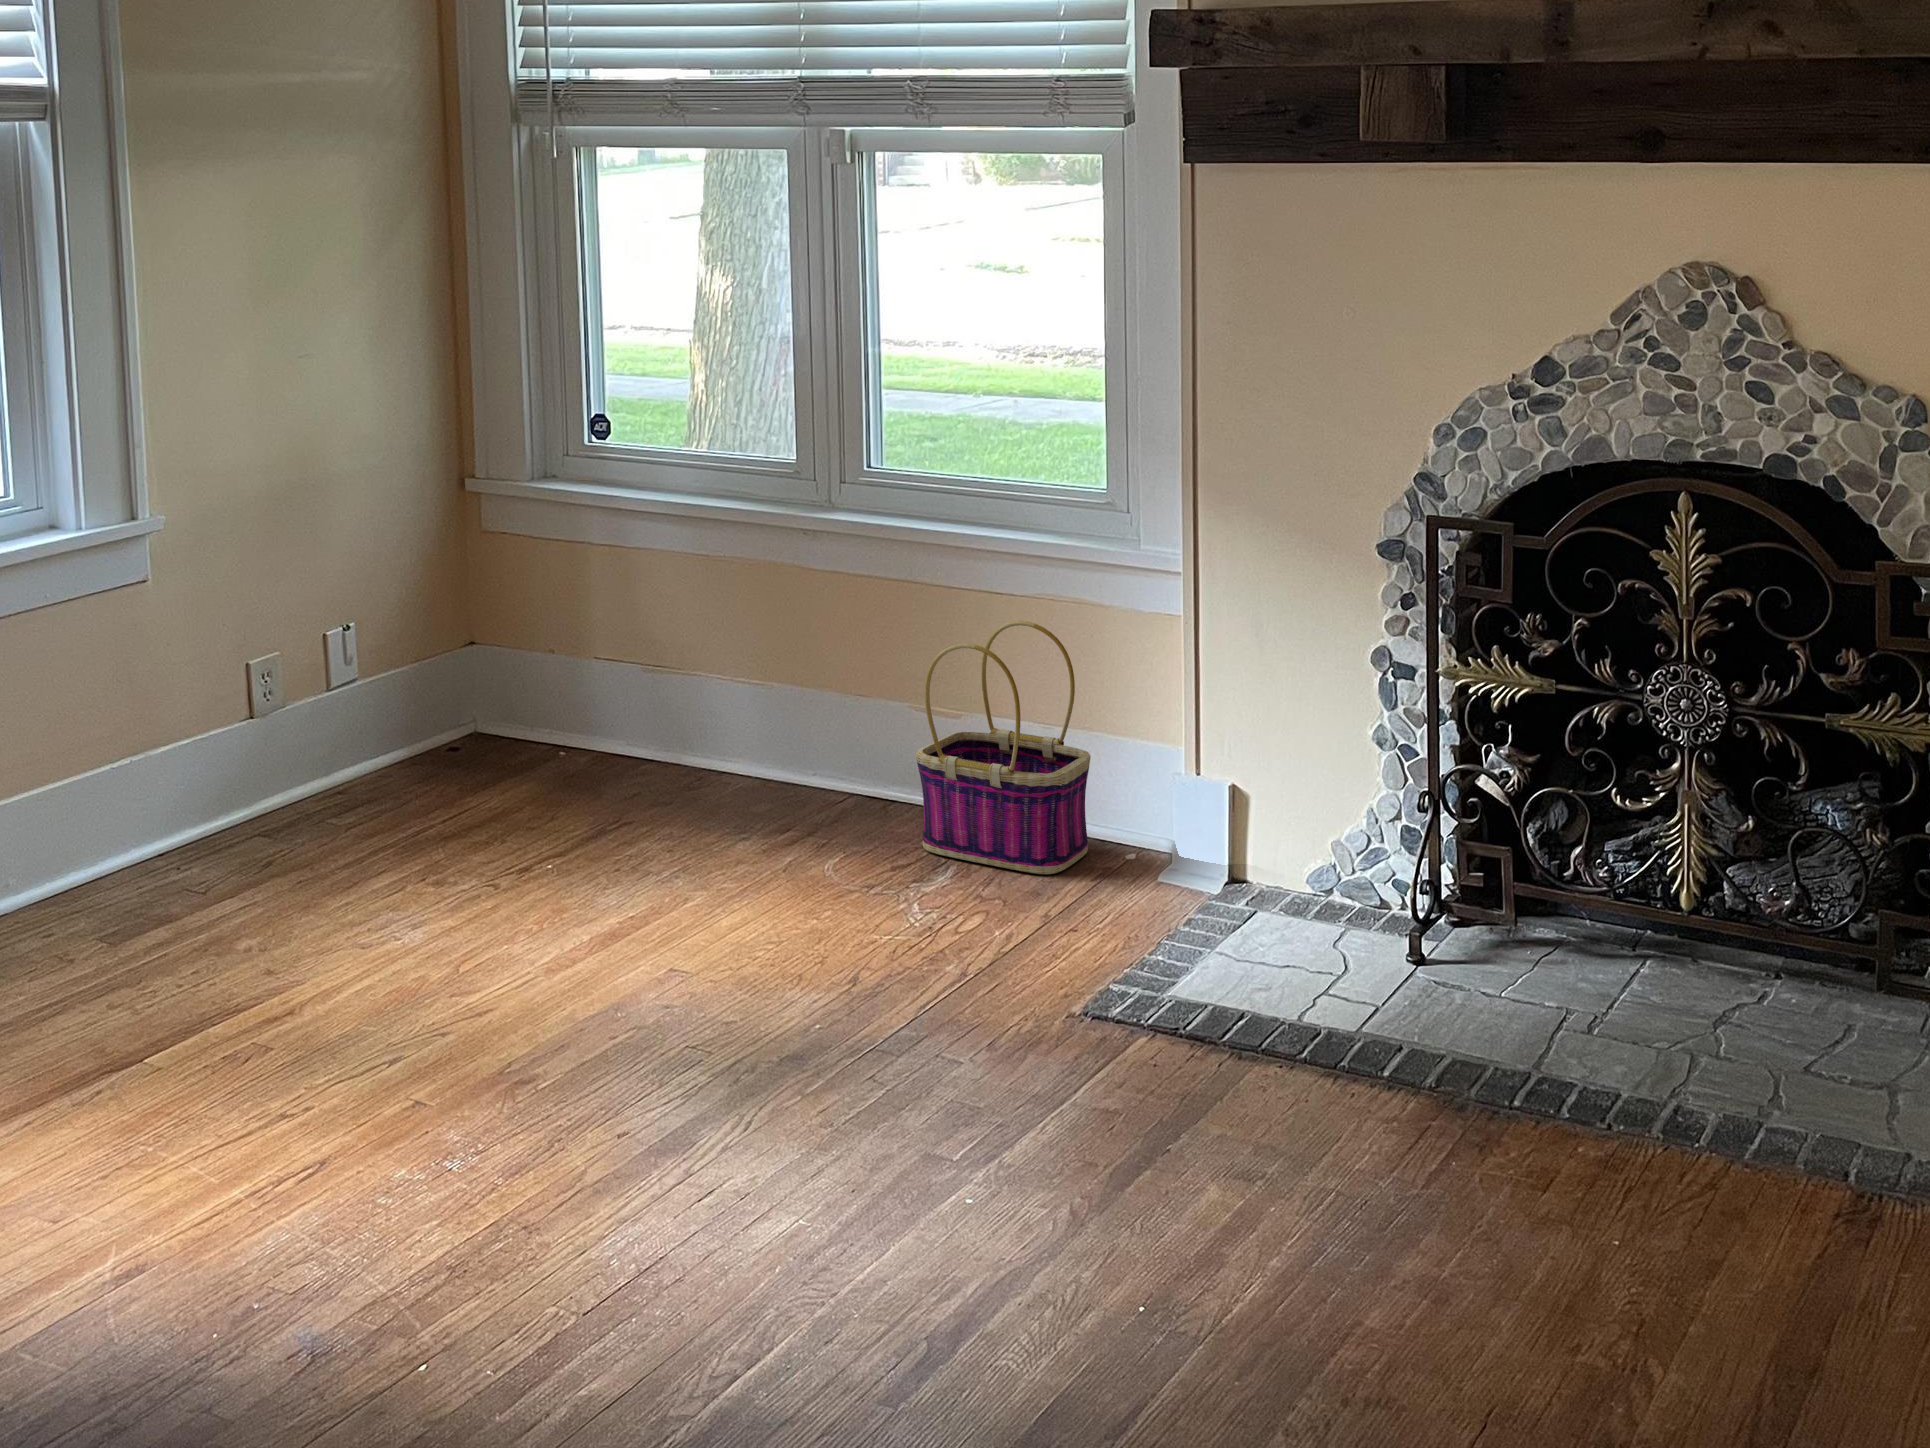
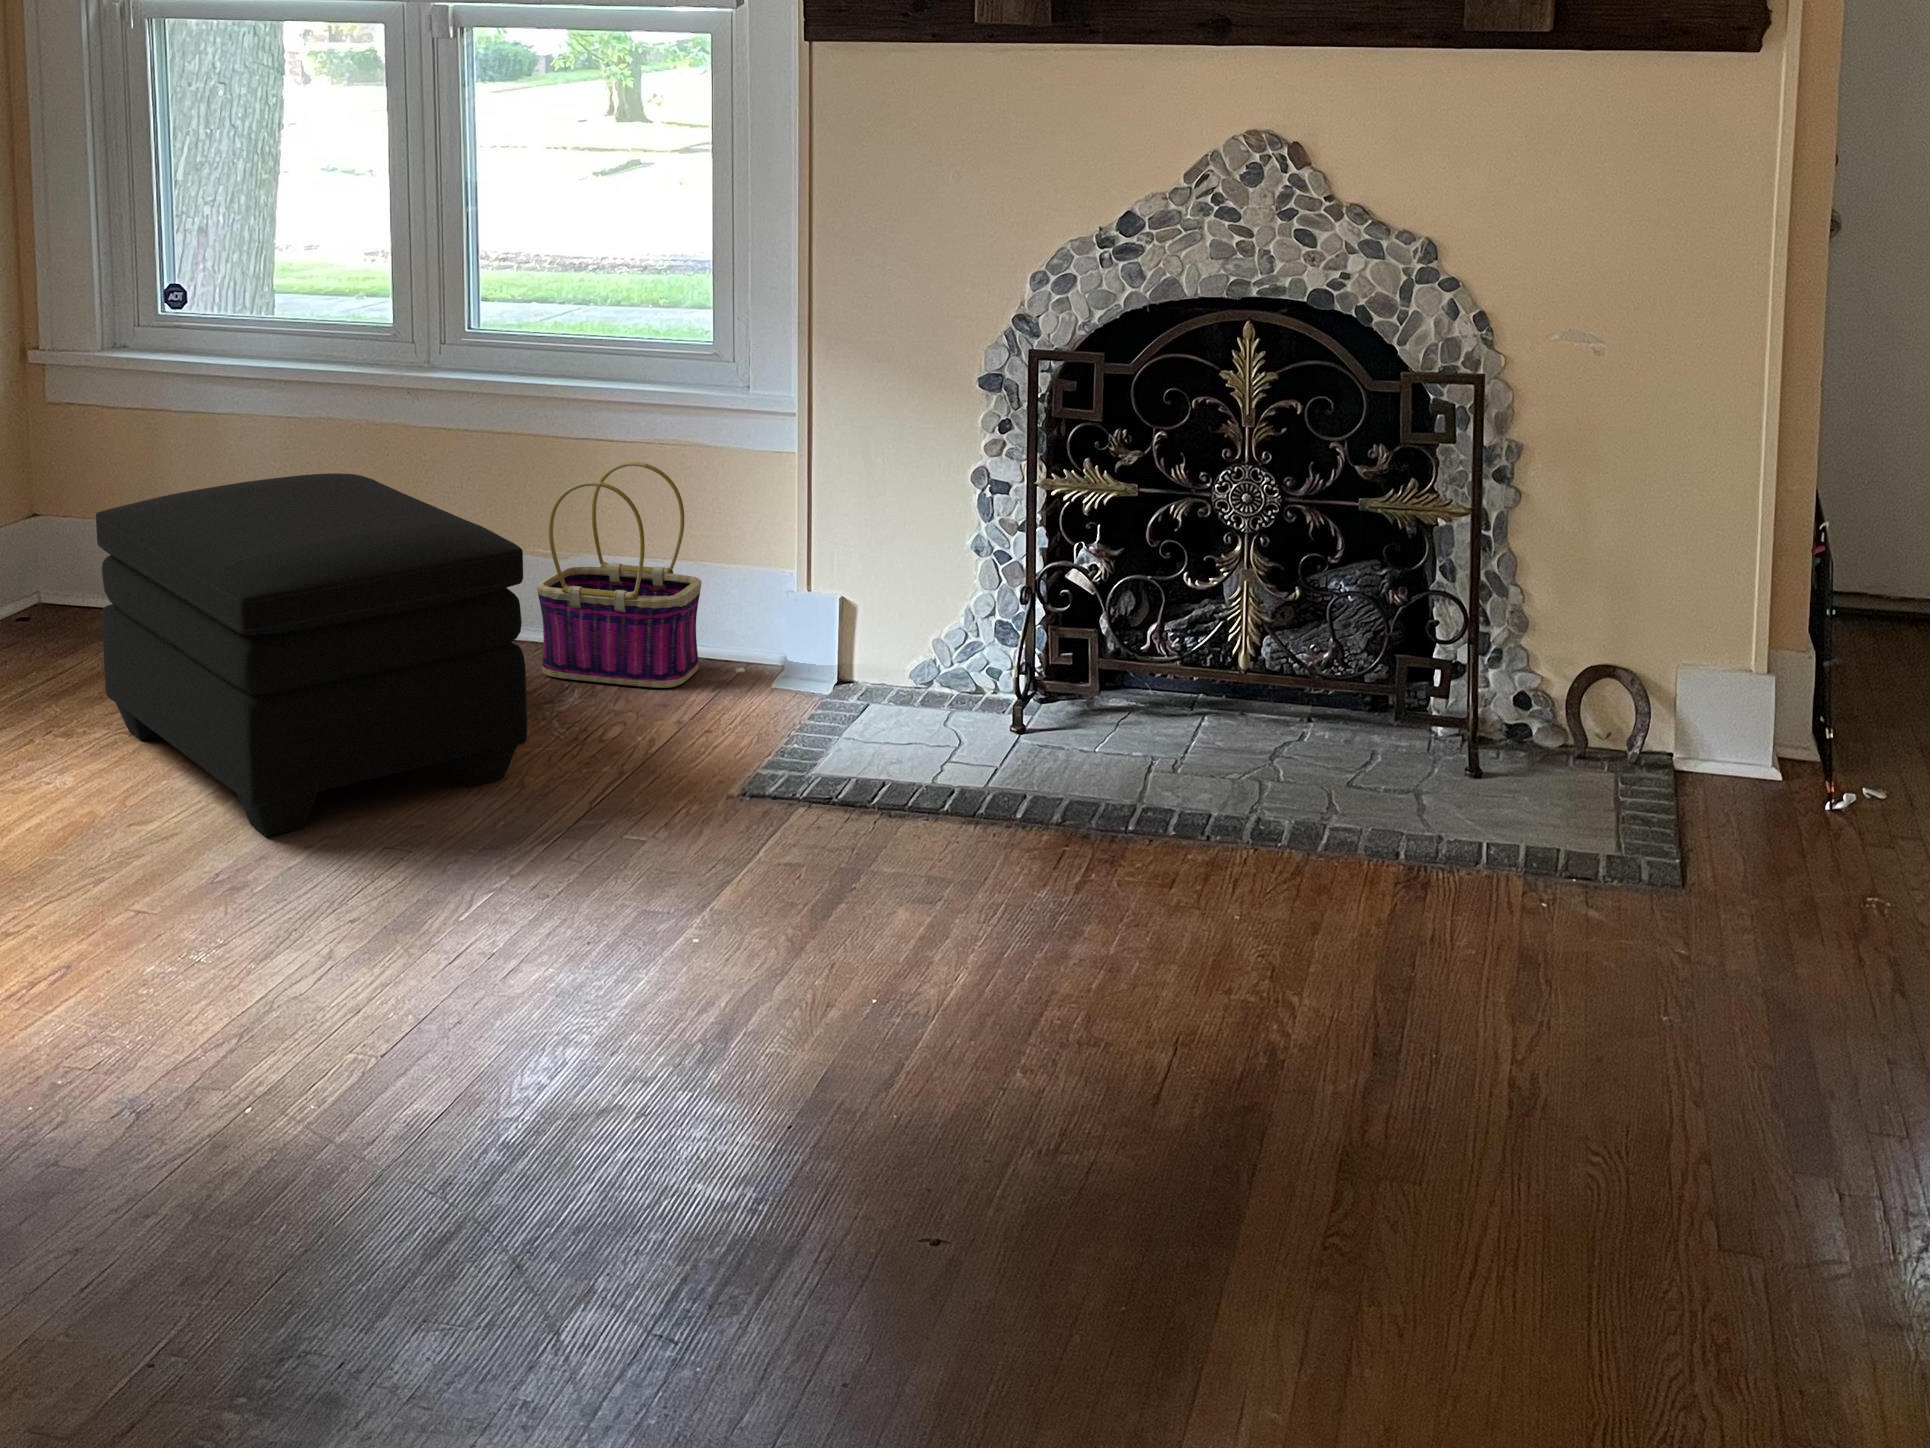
ottoman: none [459,626,858,1026] -> present [96,473,527,836]

